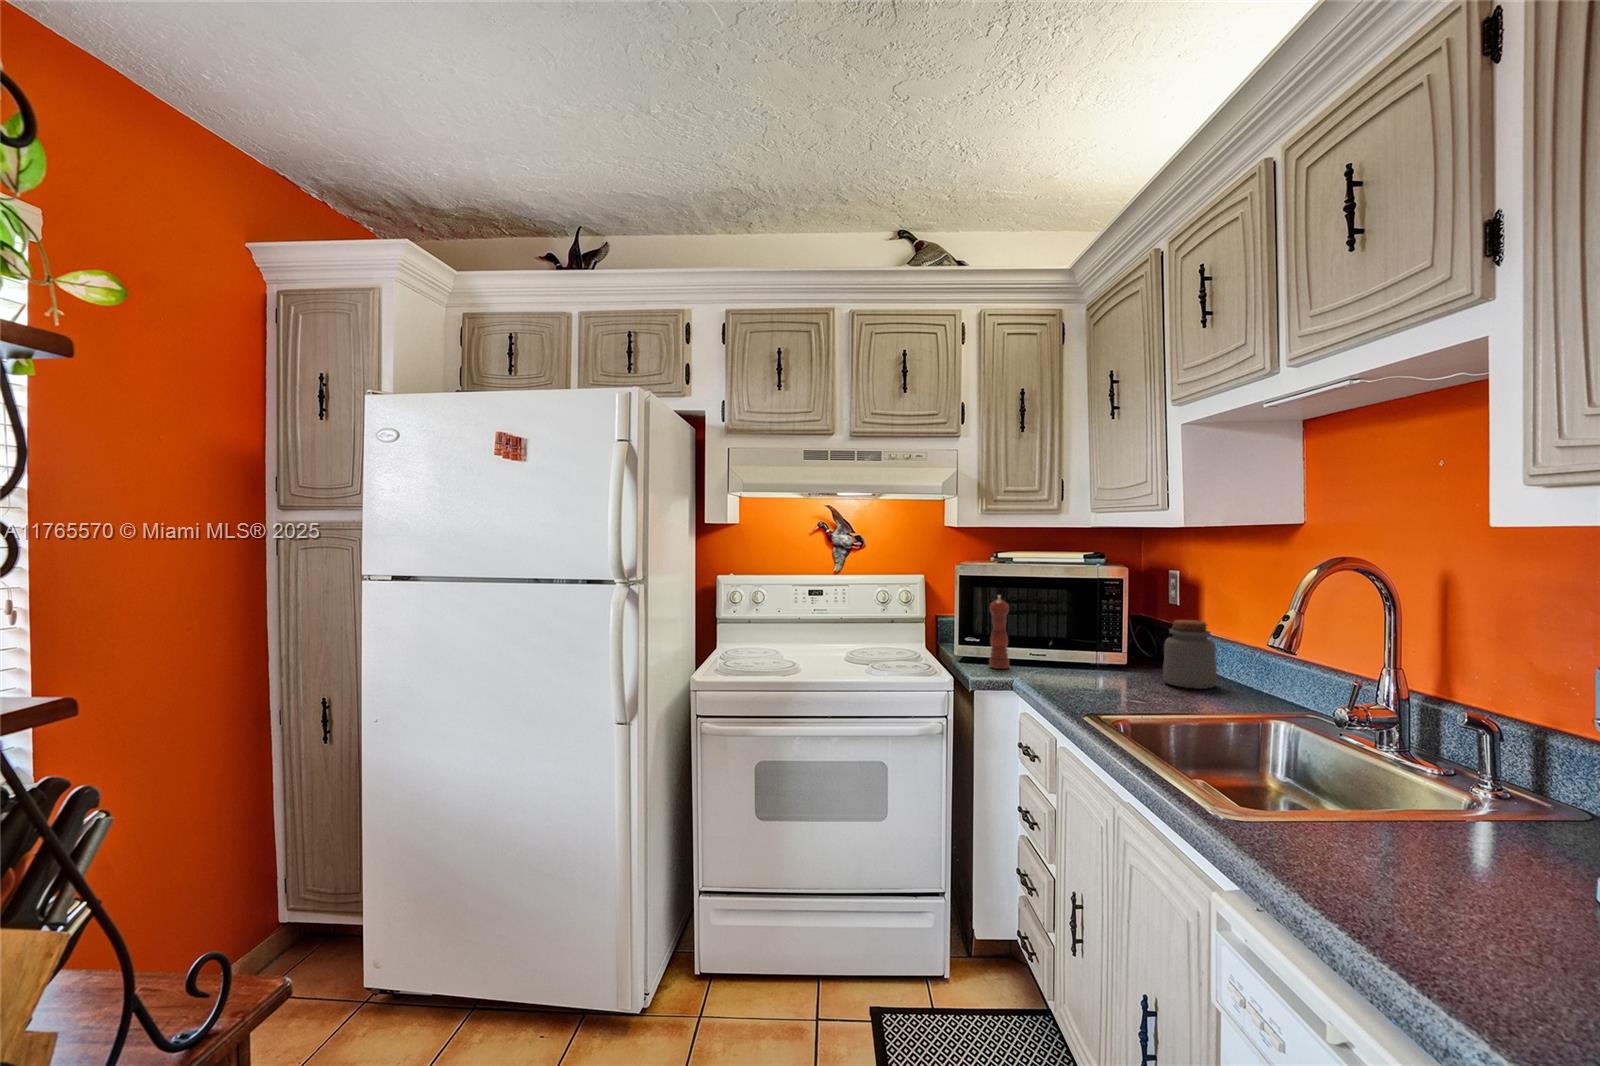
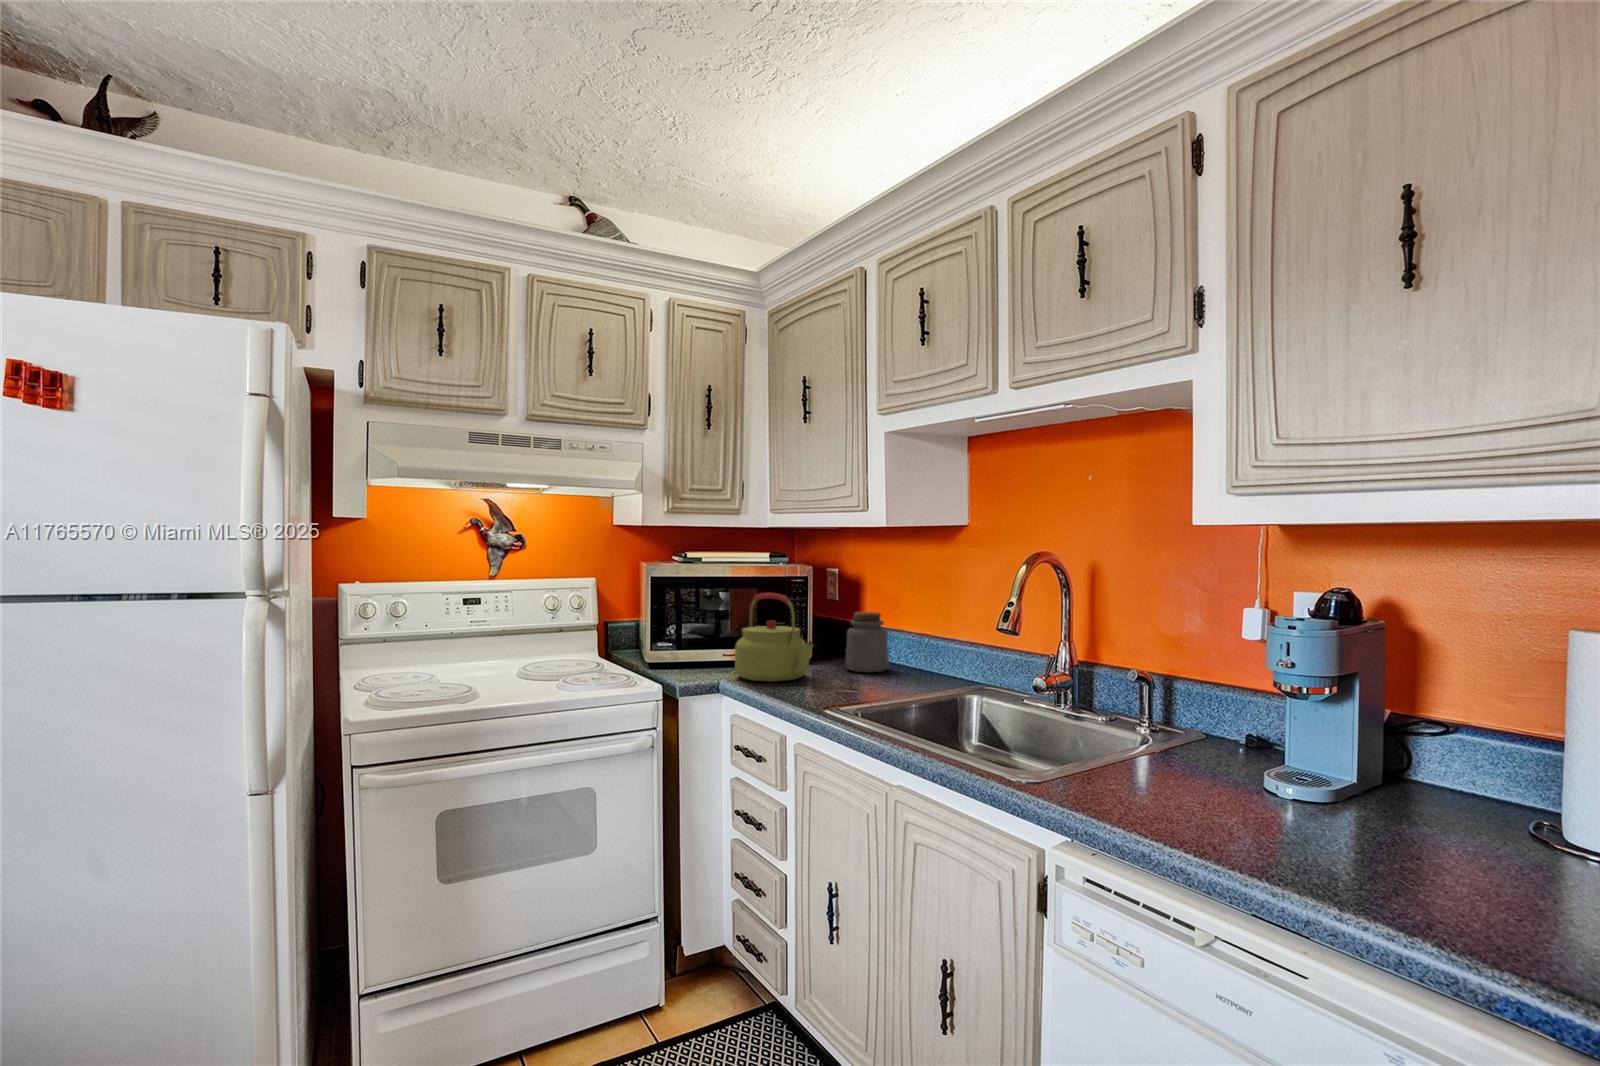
pepper mill: present [989,595,1009,669] -> none [685,596,704,672]
kettle: none [1032,595,1111,687] -> present [735,593,813,682]

